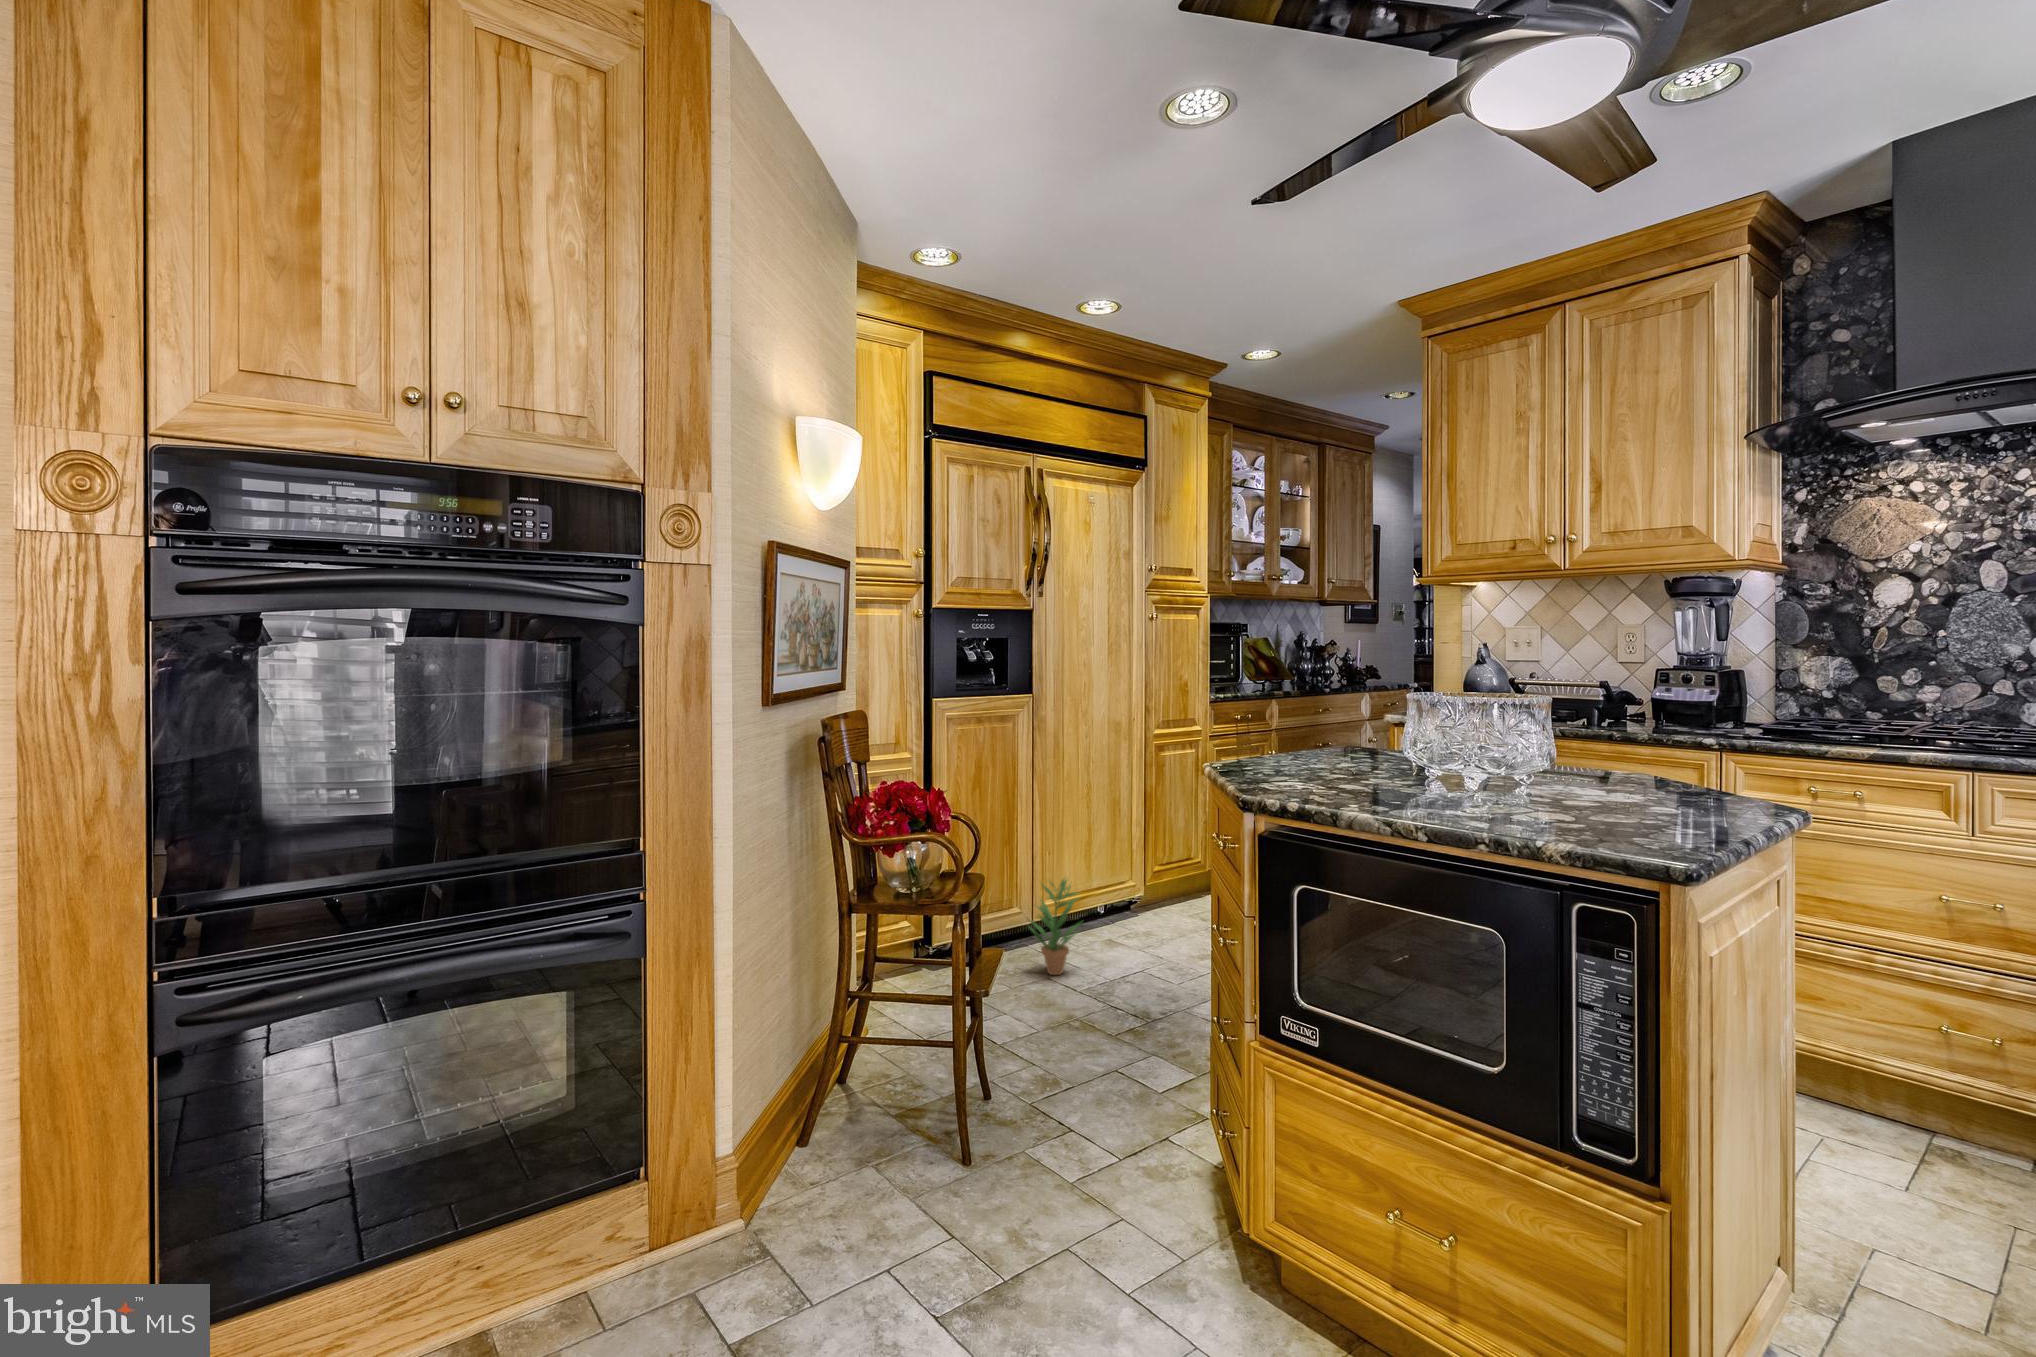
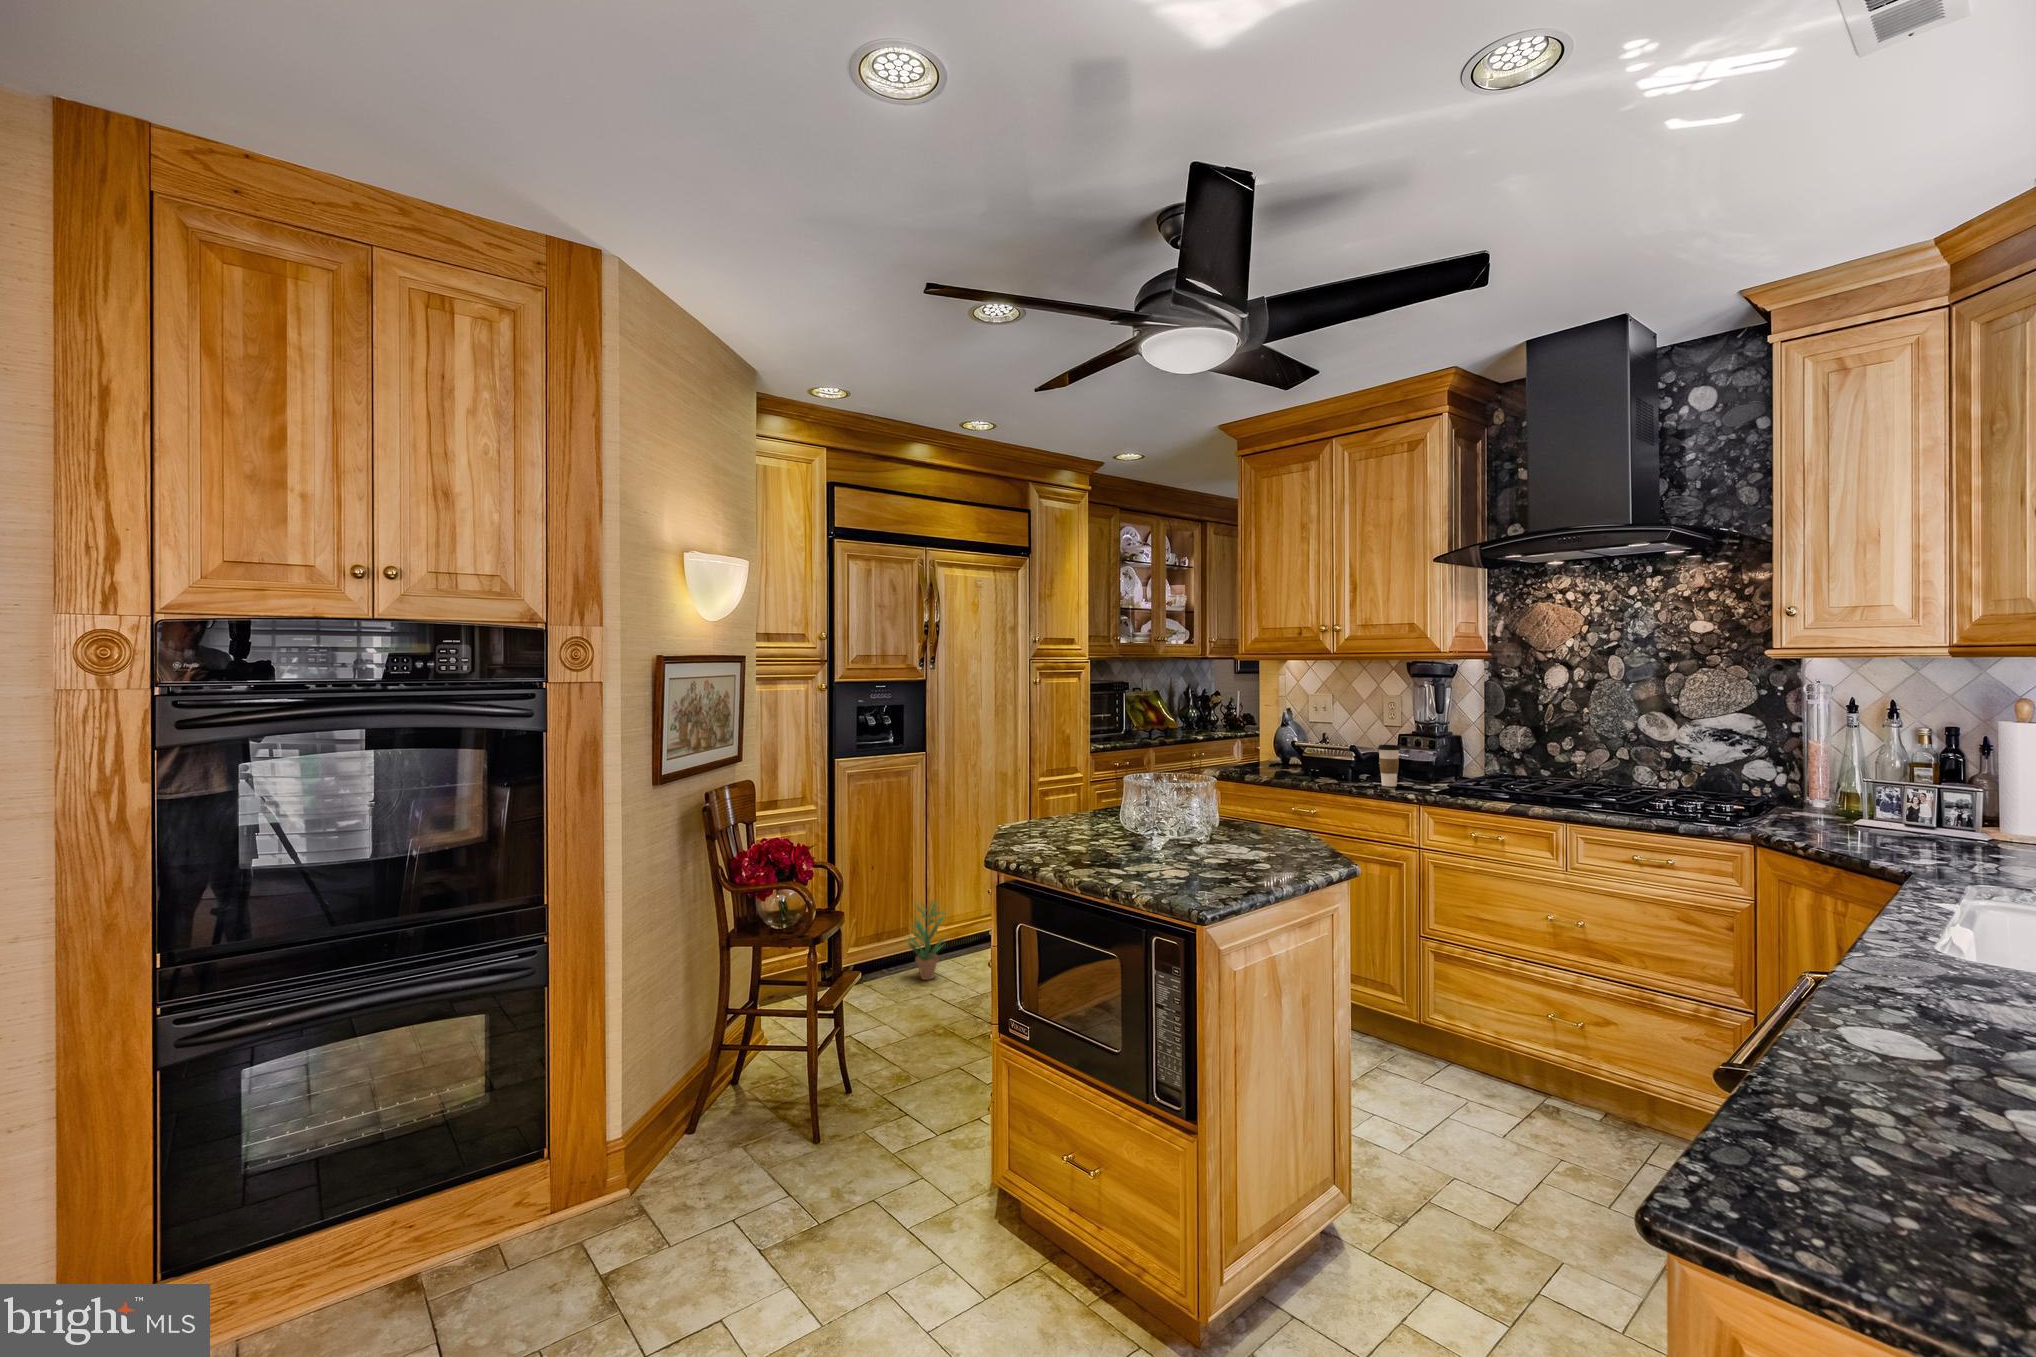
coffee cup: none [1655,680,1687,733] -> present [1378,745,1400,787]

